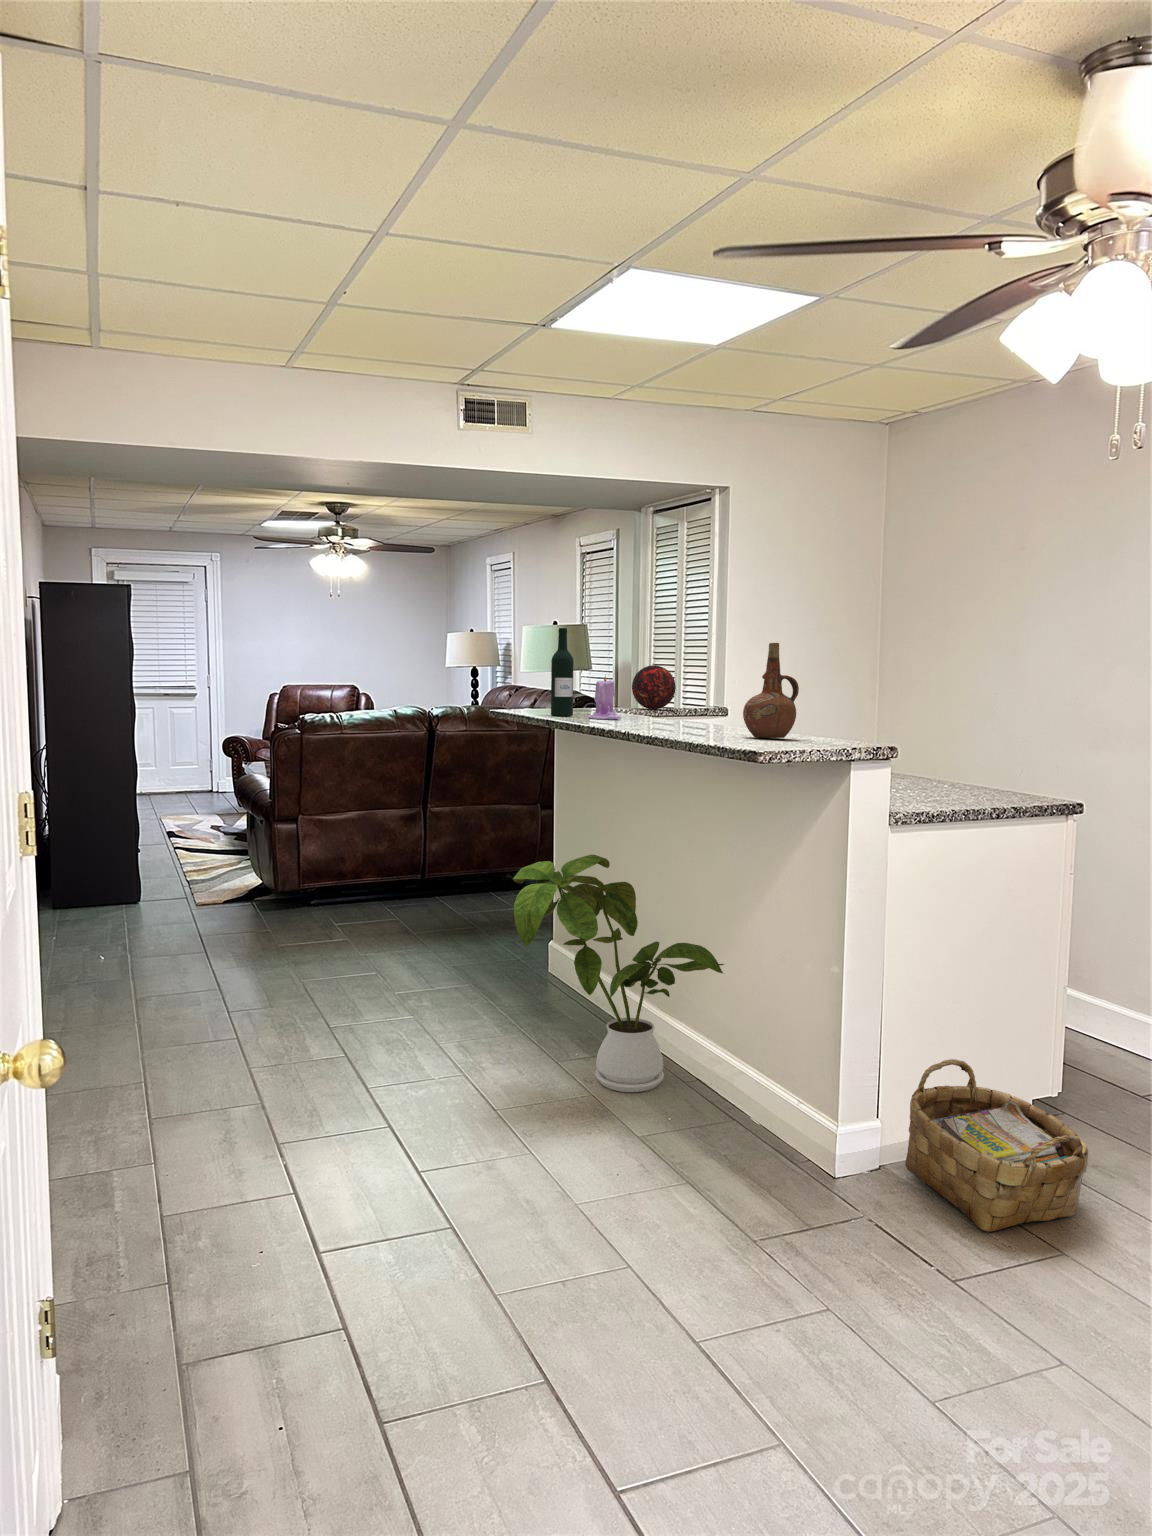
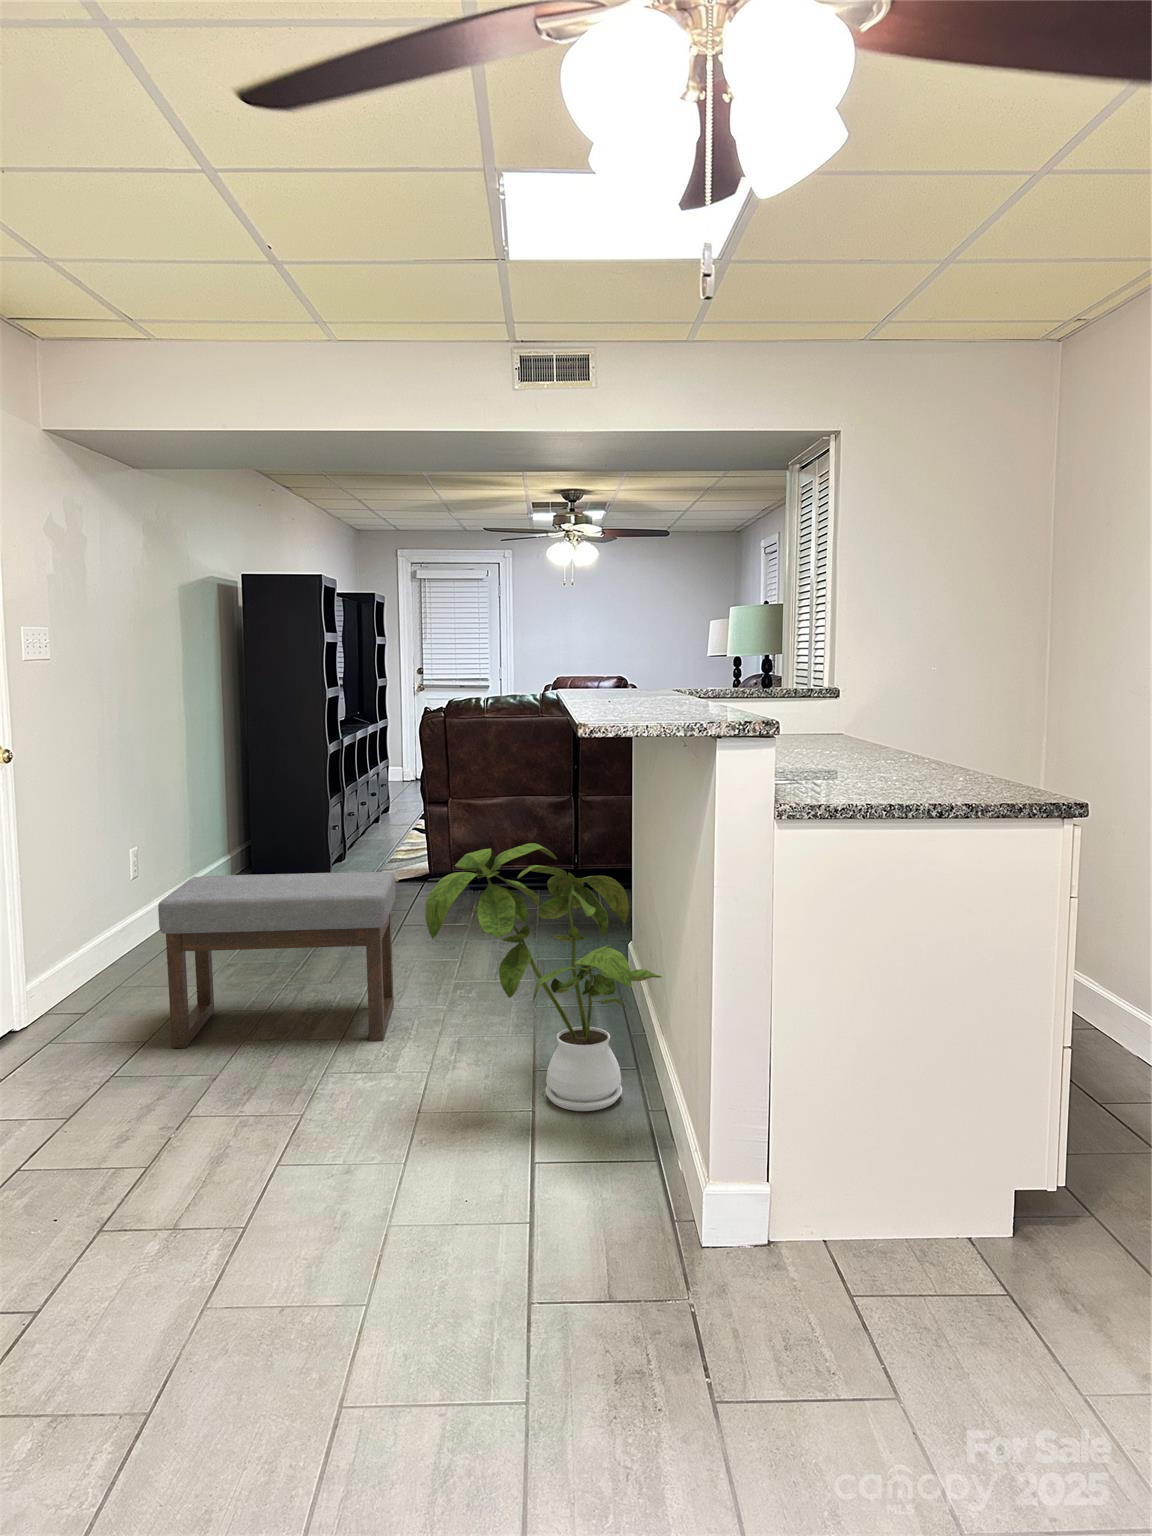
wine bottle: present [551,628,574,716] -> none [572,598,596,694]
ceramic pitcher: present [743,643,799,738] -> none [645,599,711,712]
decorative orb: present [632,665,676,709] -> none [758,641,807,689]
candle: present [588,676,621,719] -> none [600,646,637,696]
ottoman: none [159,891,397,1086] -> present [158,872,396,1048]
woven basket: present [905,1059,1088,1232] -> none [778,1123,981,1359]

